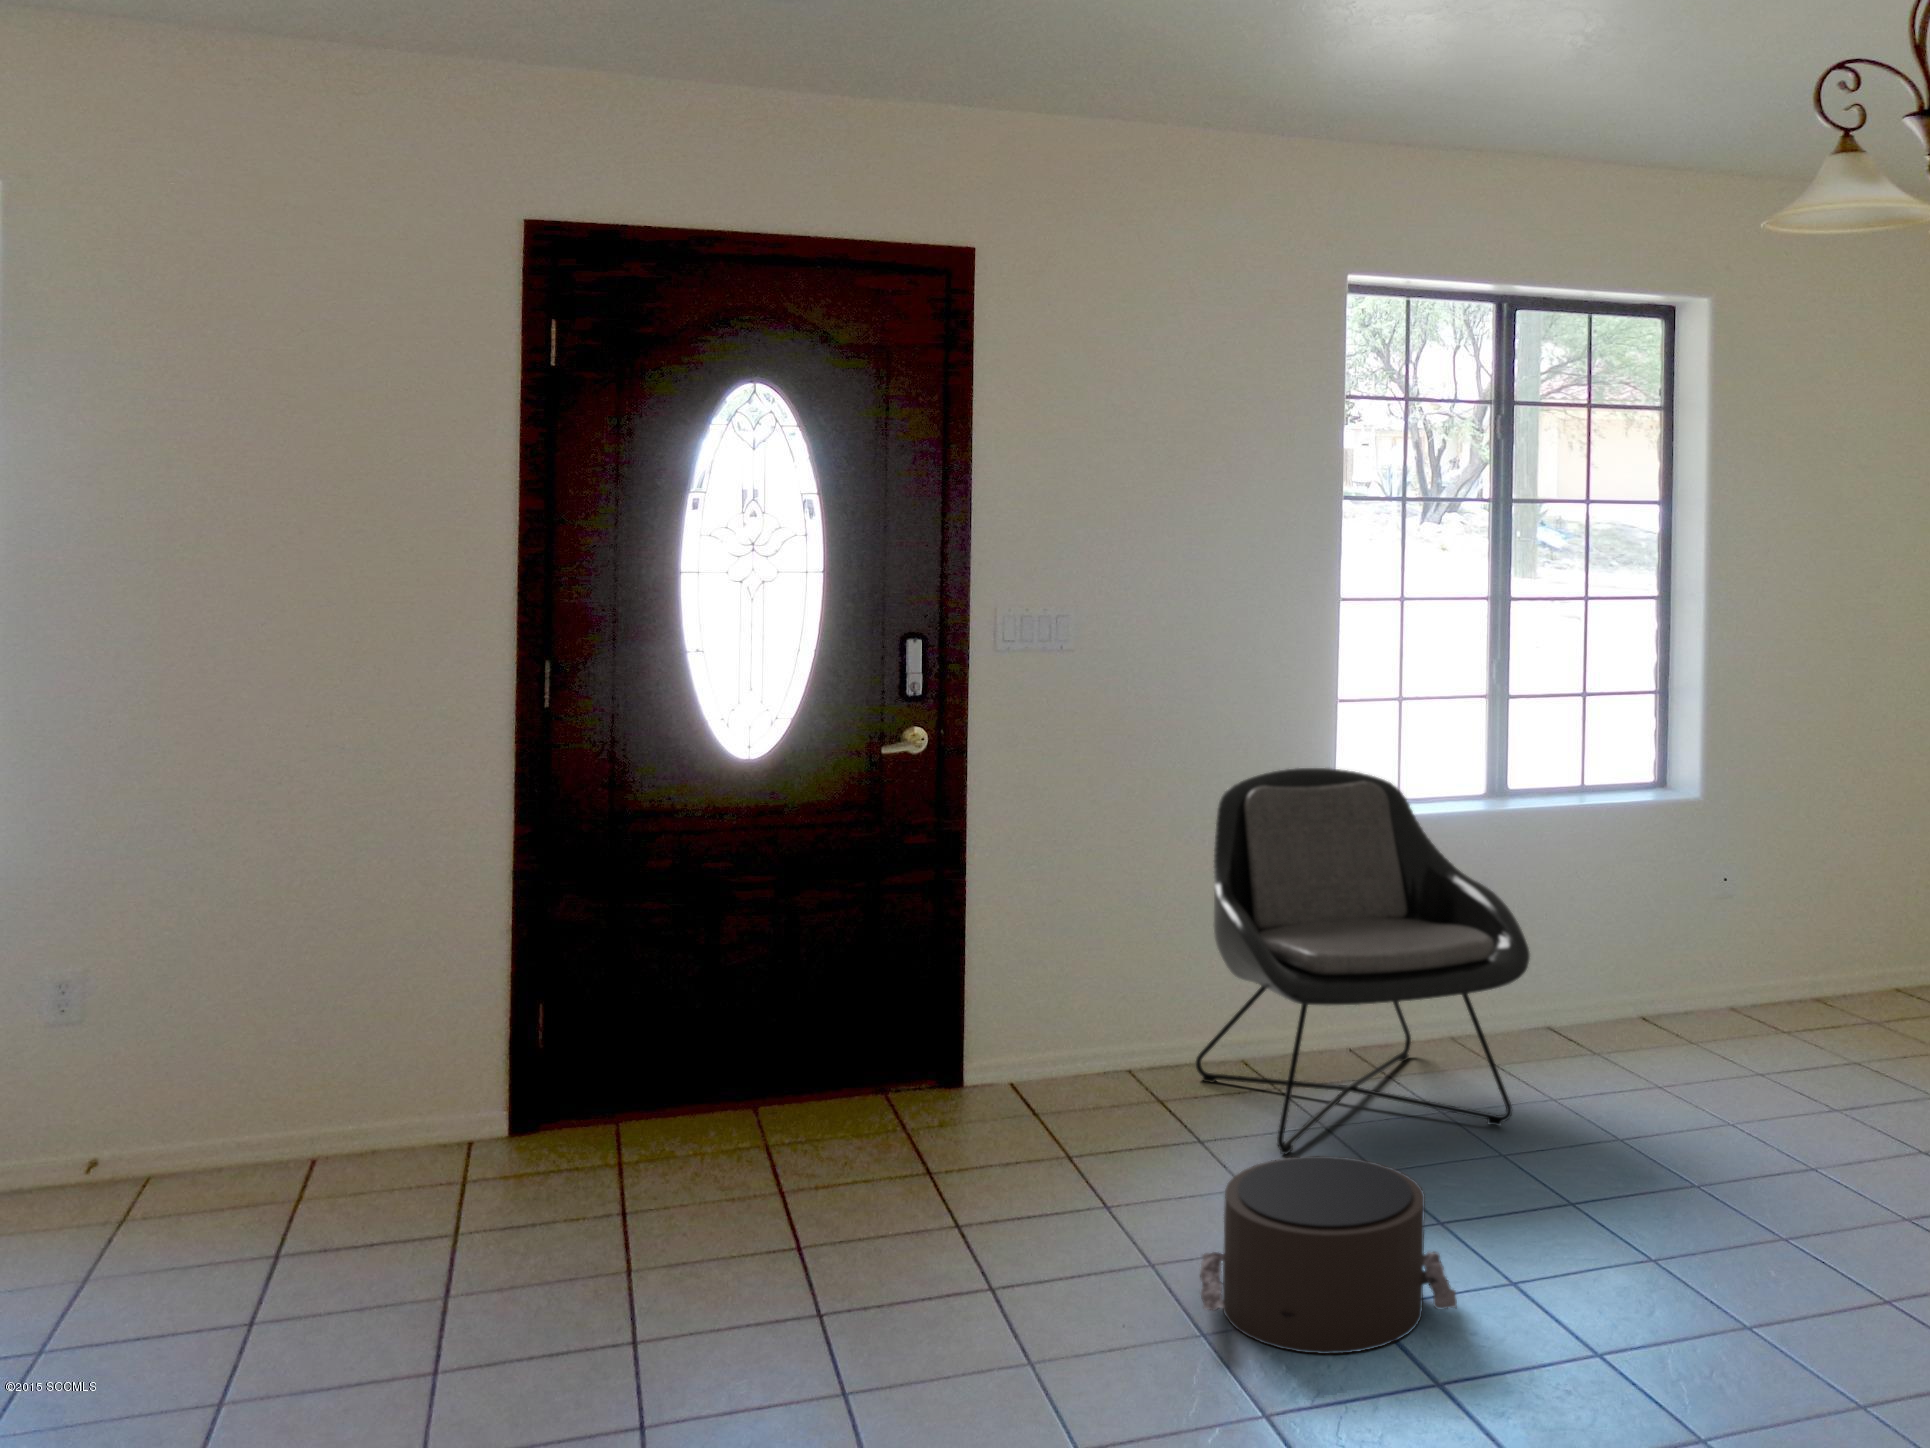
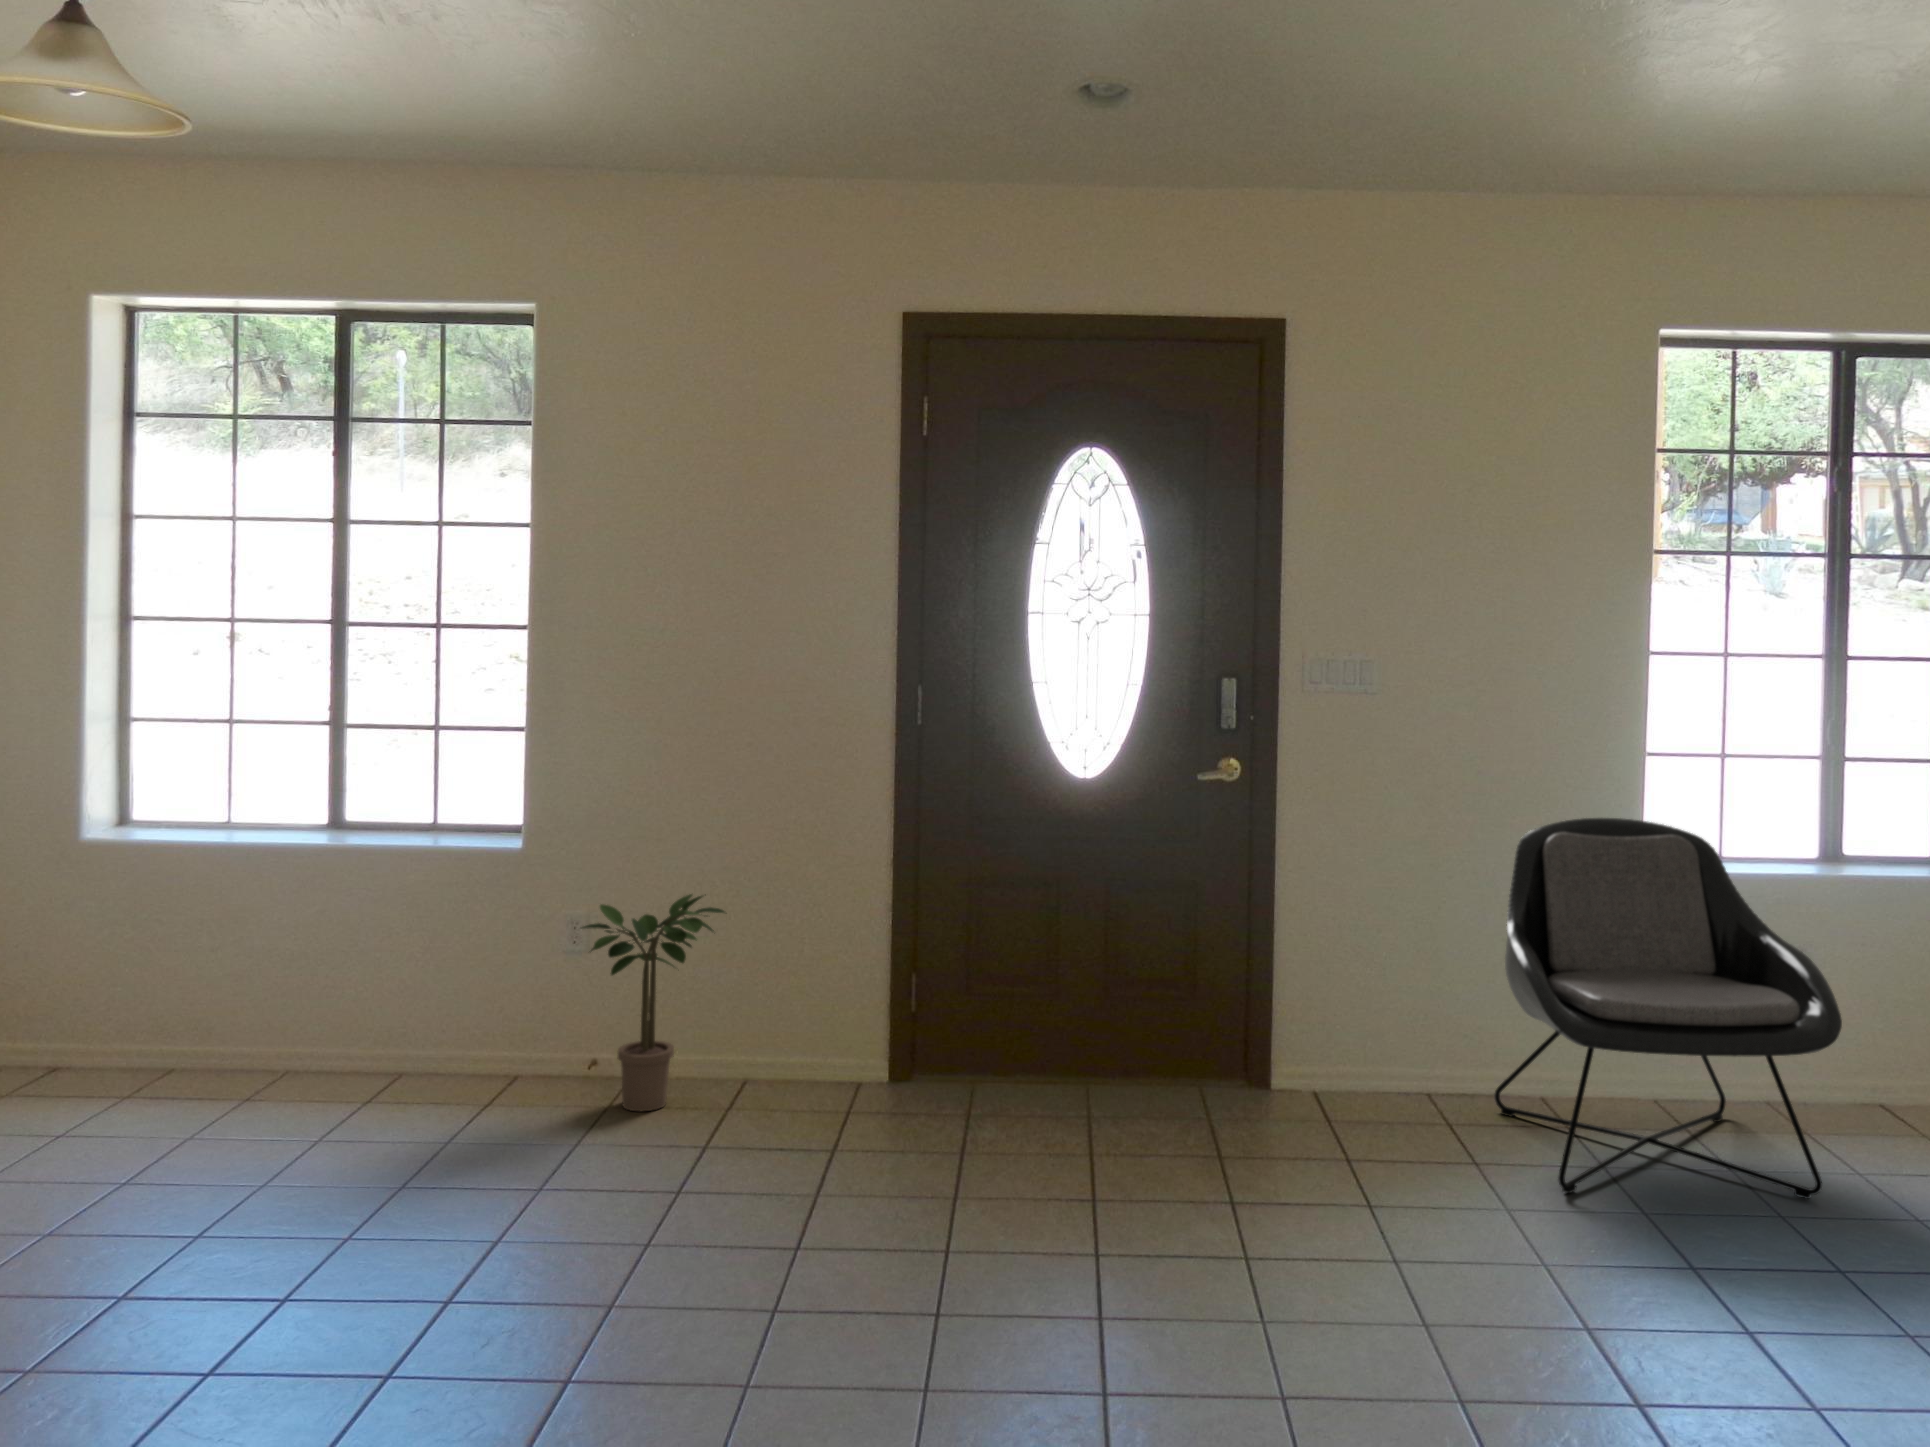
potted plant: none [77,937,295,1223] -> present [582,894,725,1111]
pouf: present [1200,1156,1457,1354] -> none [1440,1191,1709,1393]

